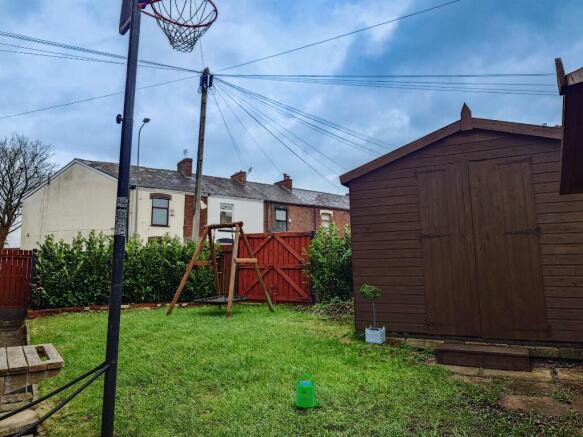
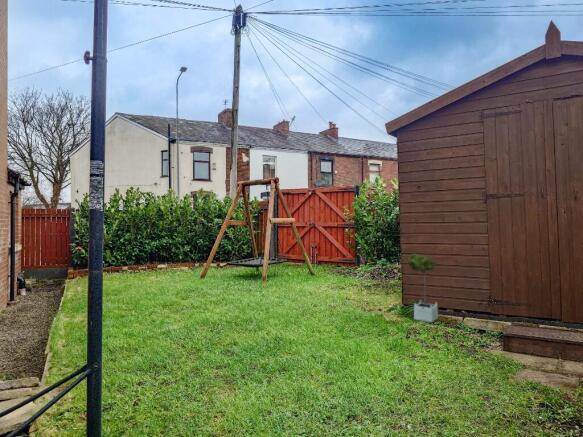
watering can: present [295,373,316,408] -> none [321,376,348,418]

